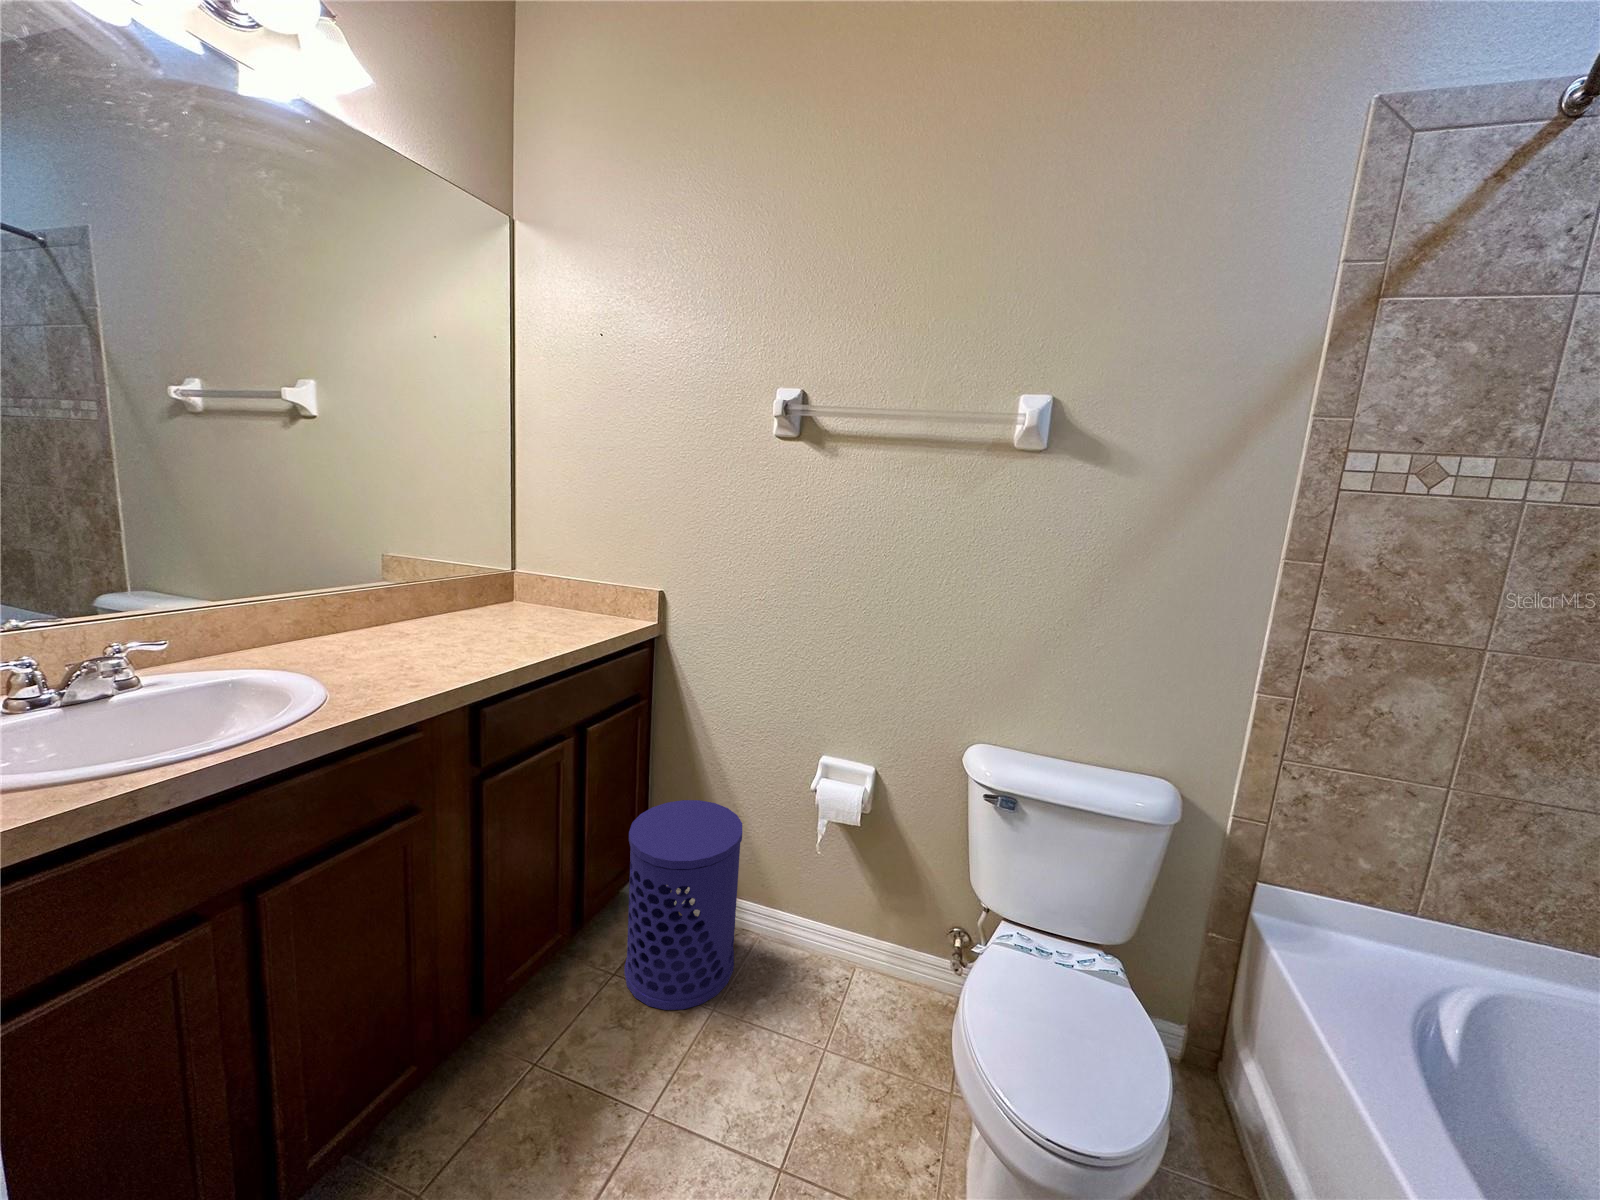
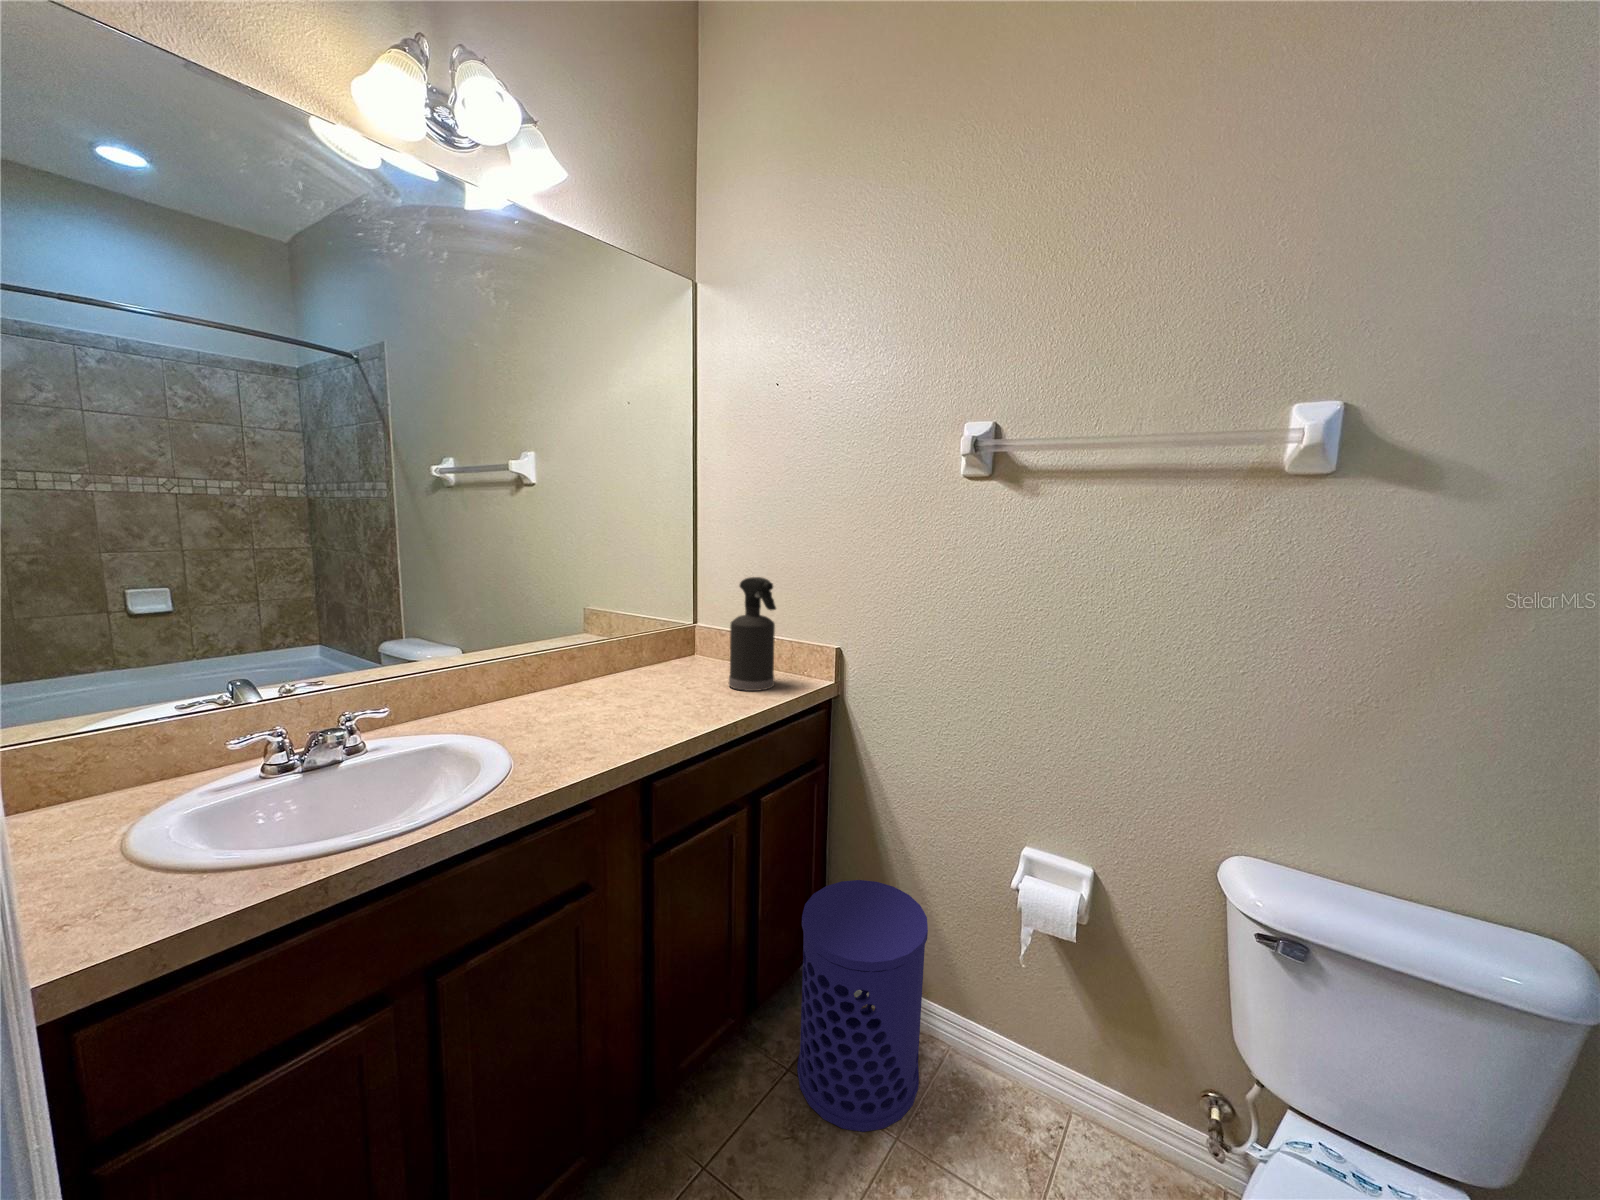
spray bottle: none [556,521,605,630] -> present [729,577,776,691]

